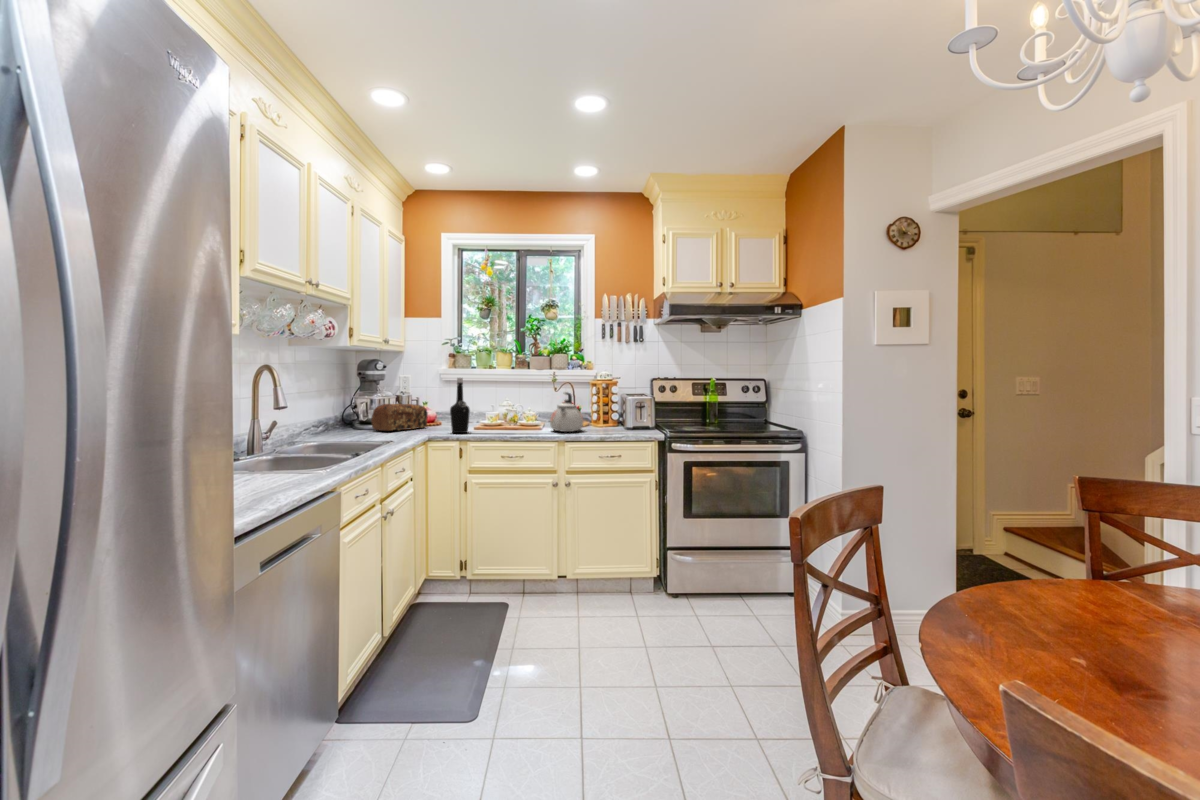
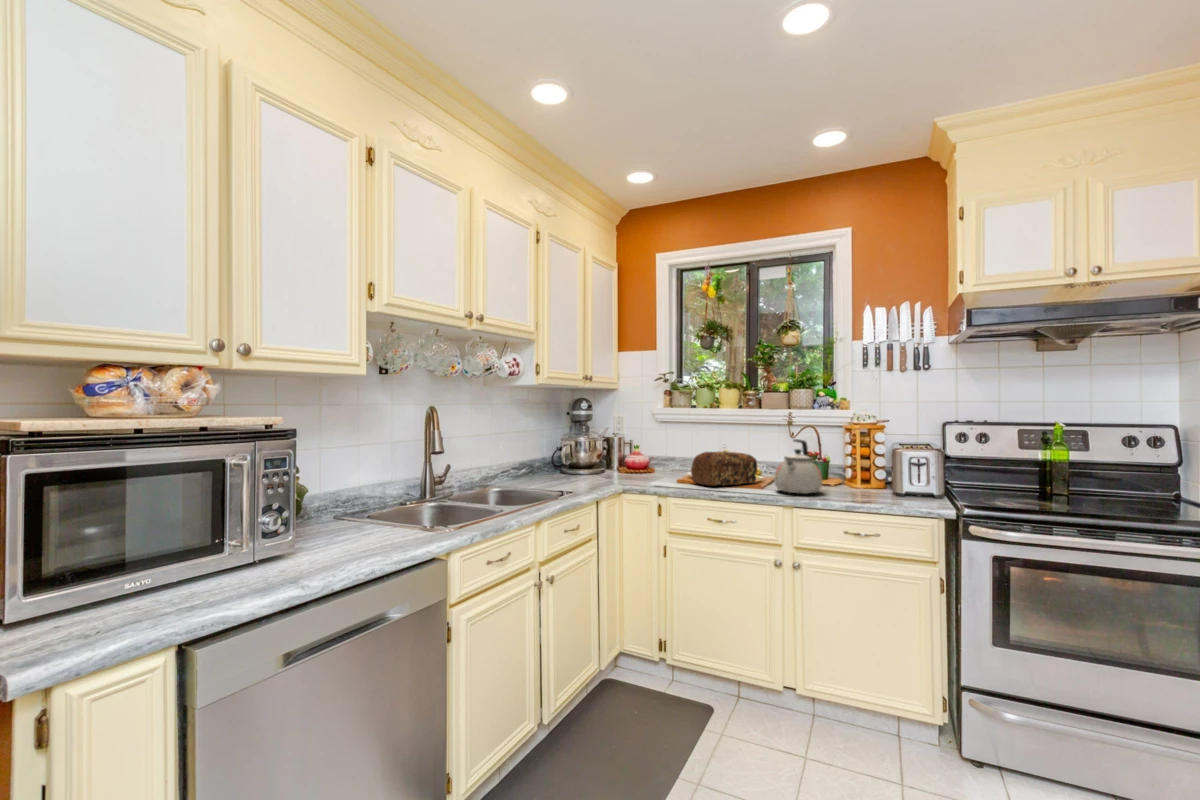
bottle: present [450,378,470,433] -> none [648,418,671,486]
bread loaf: present [371,404,428,431] -> present [691,451,757,486]

